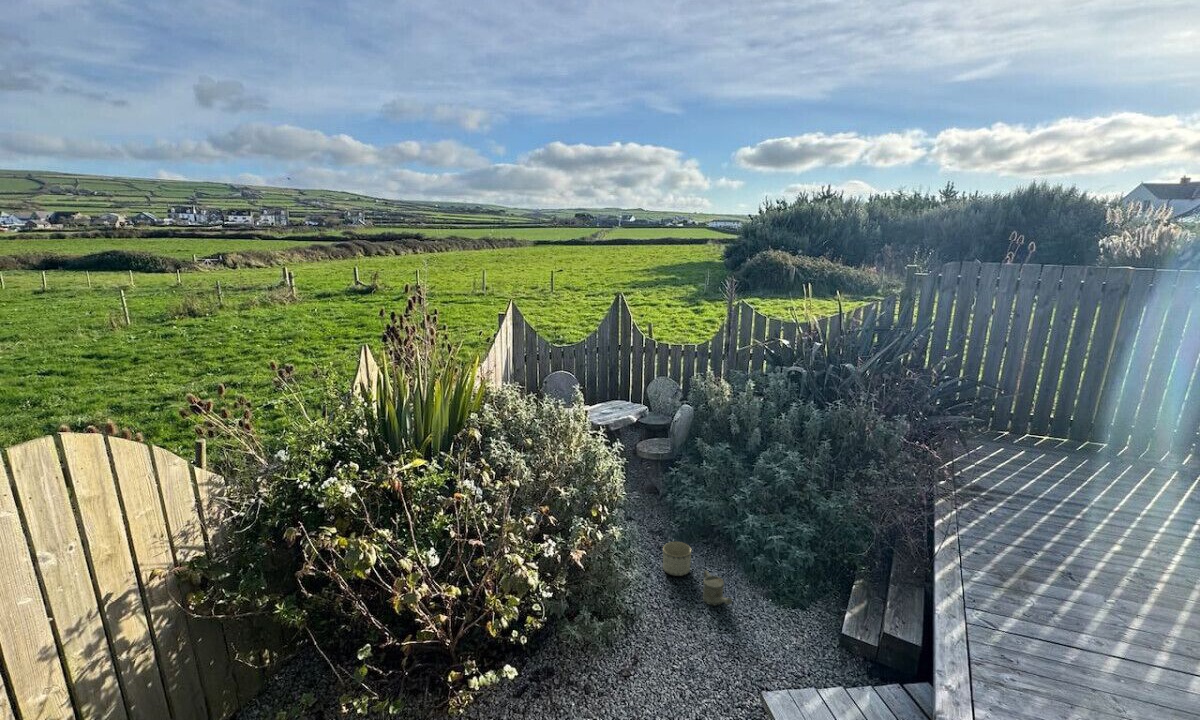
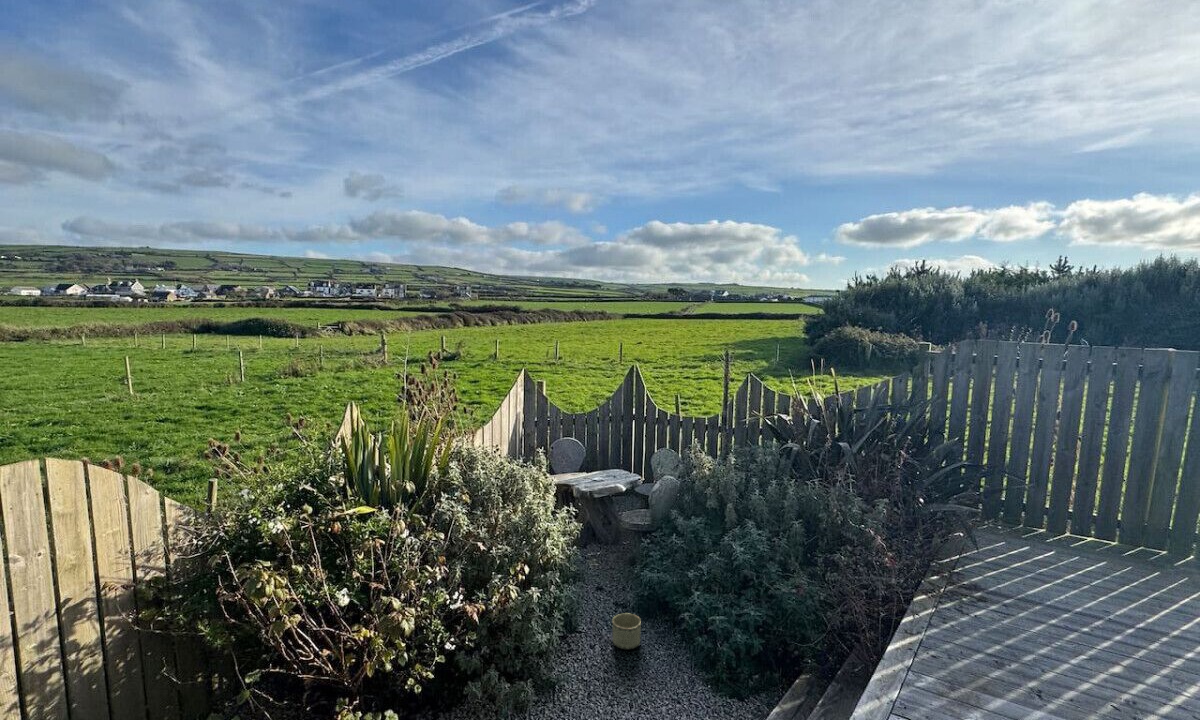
watering can: present [703,571,732,606] -> none [640,646,662,683]

